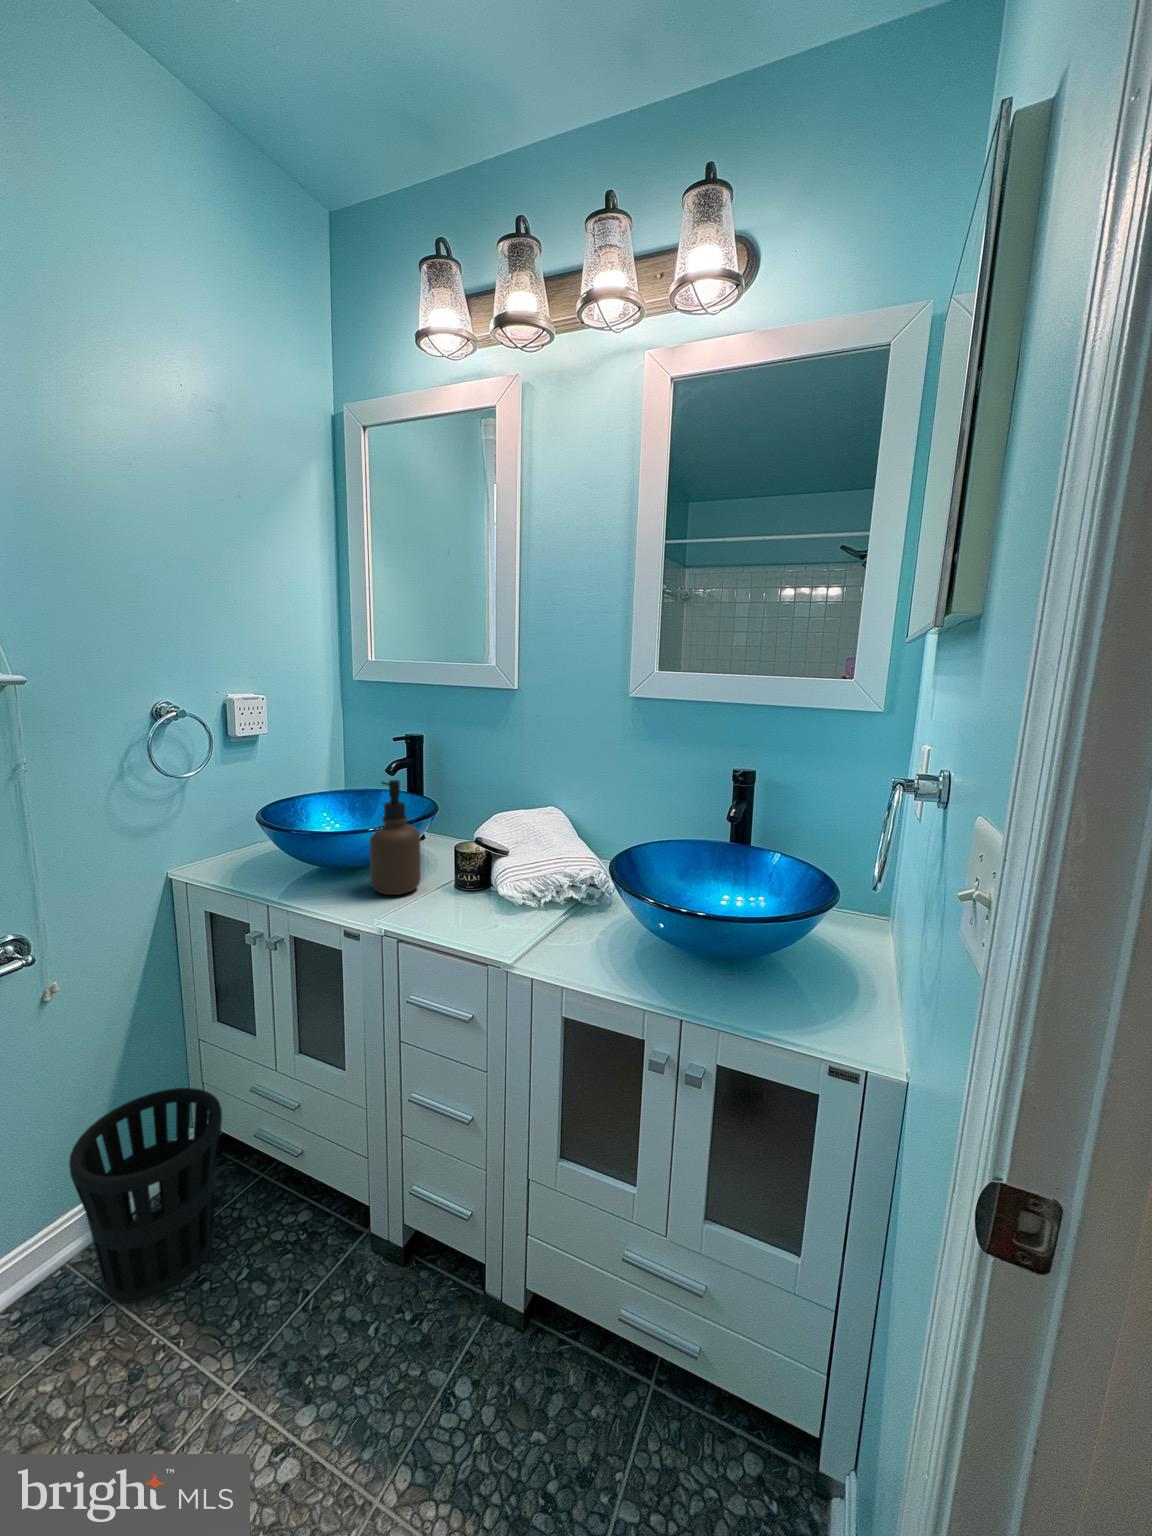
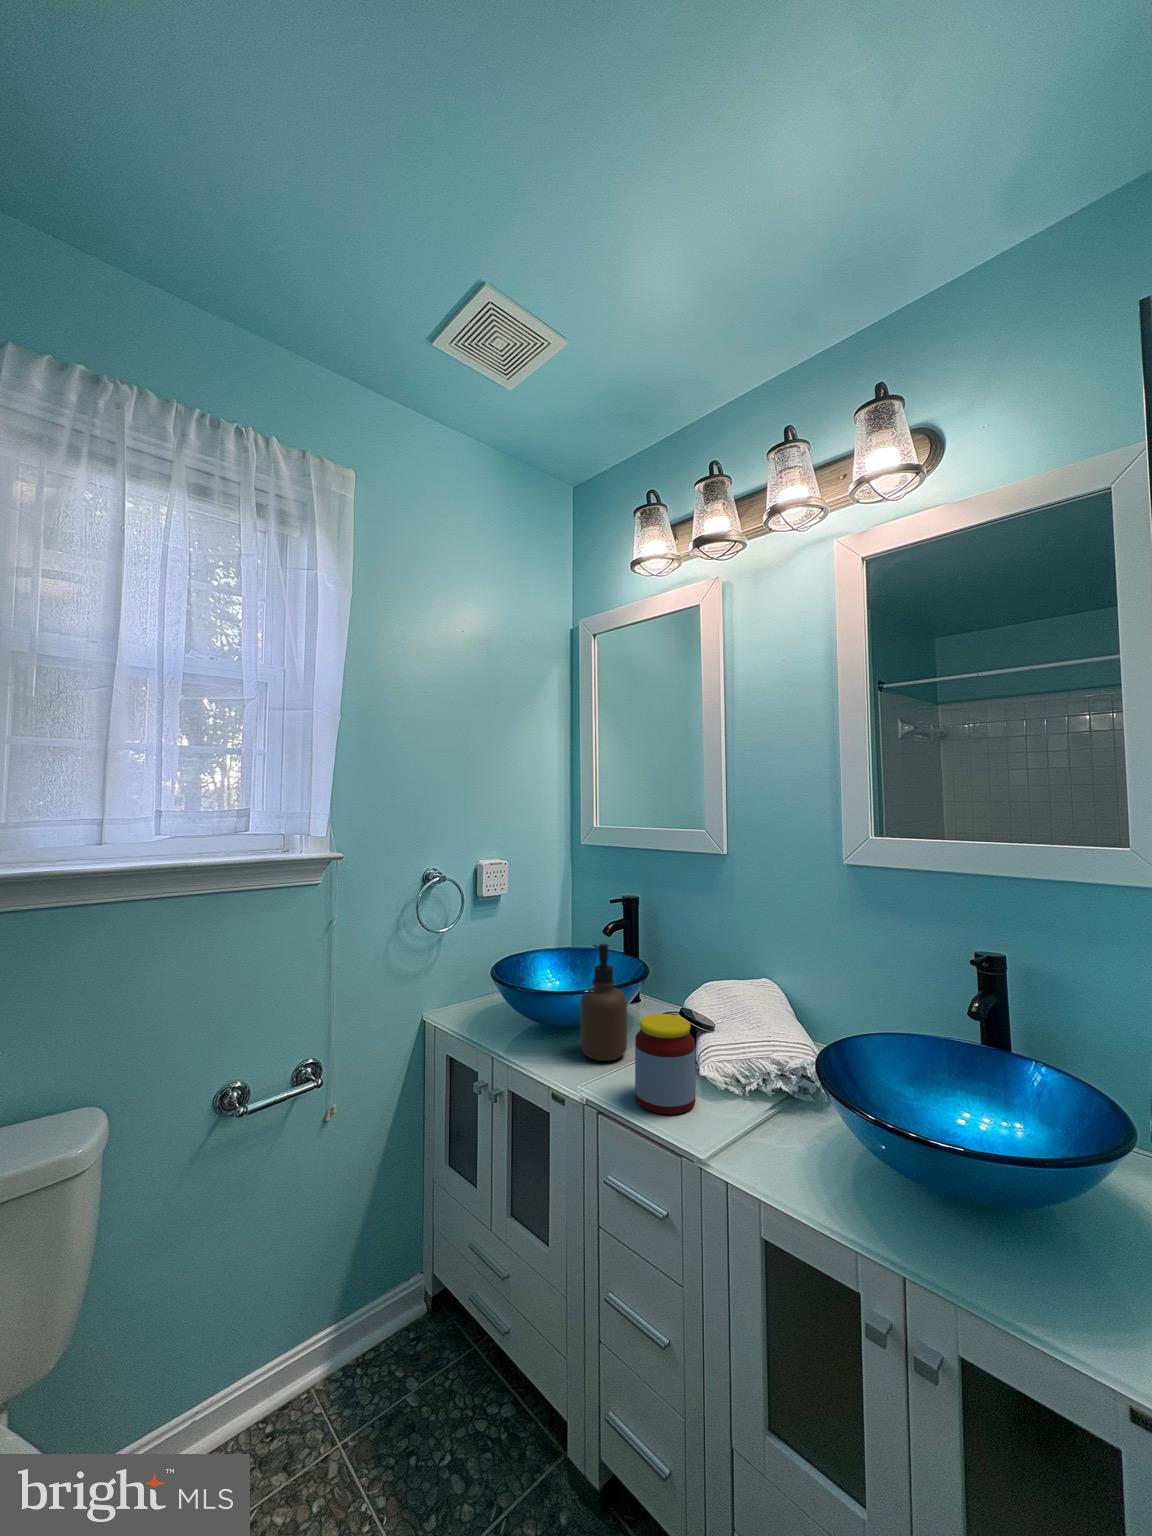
jar: none [435,842,495,932] -> present [635,1014,696,1114]
wastebasket: present [69,1088,222,1303] -> none [323,1226,442,1456]

